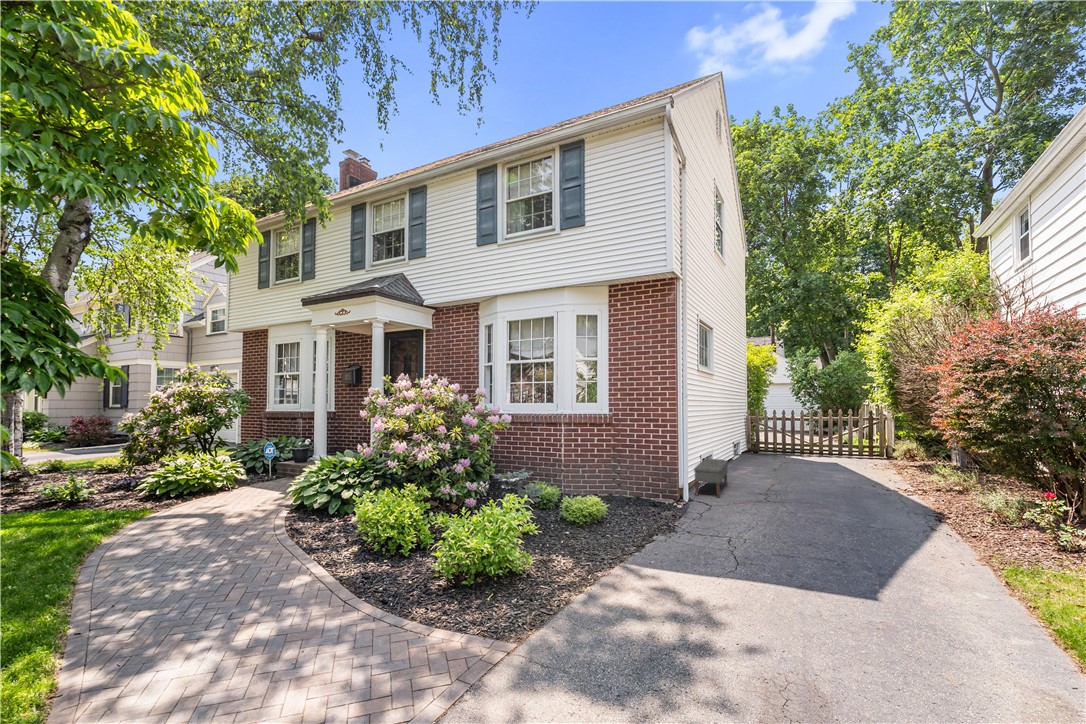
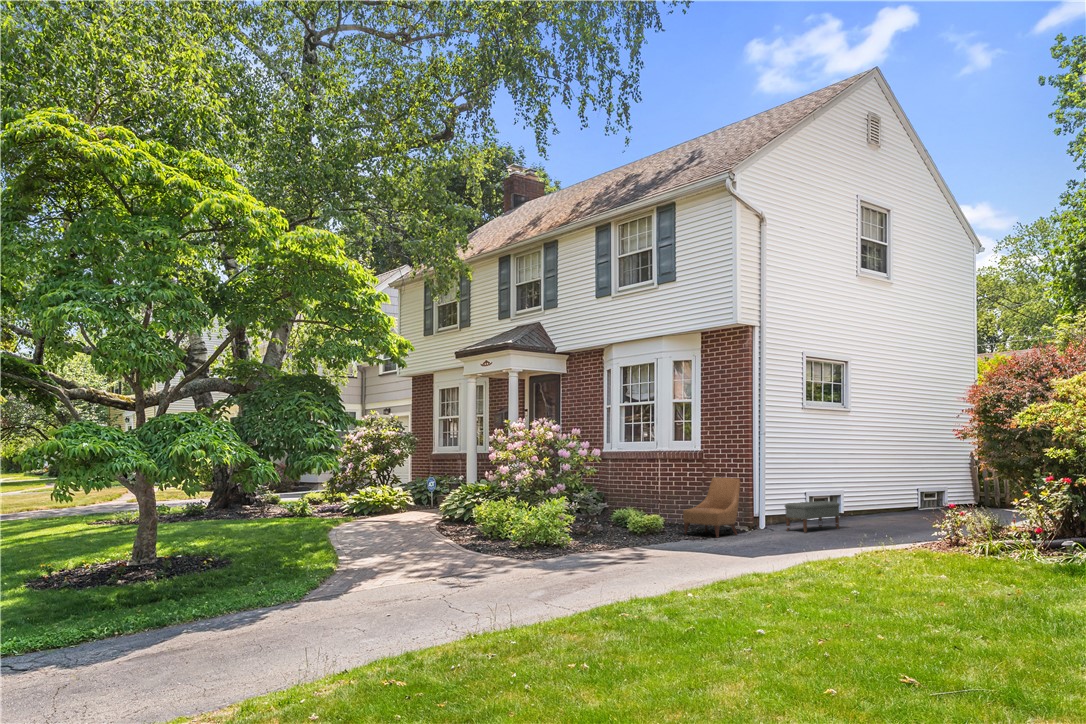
chair: none [616,445,670,521] -> present [683,478,740,538]

